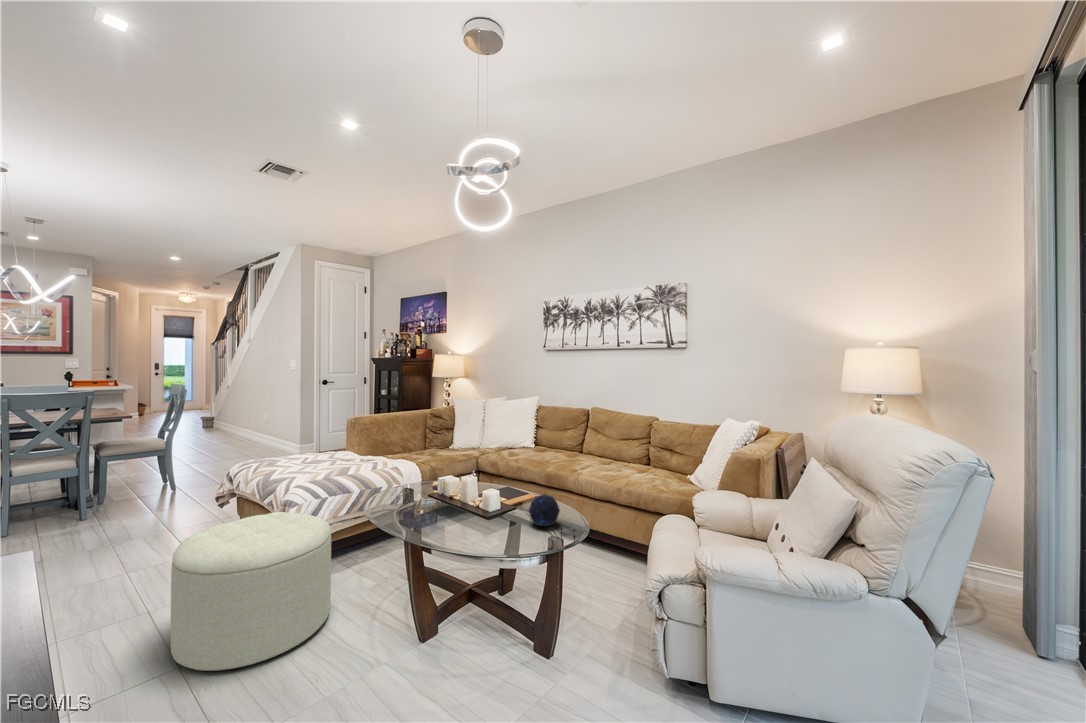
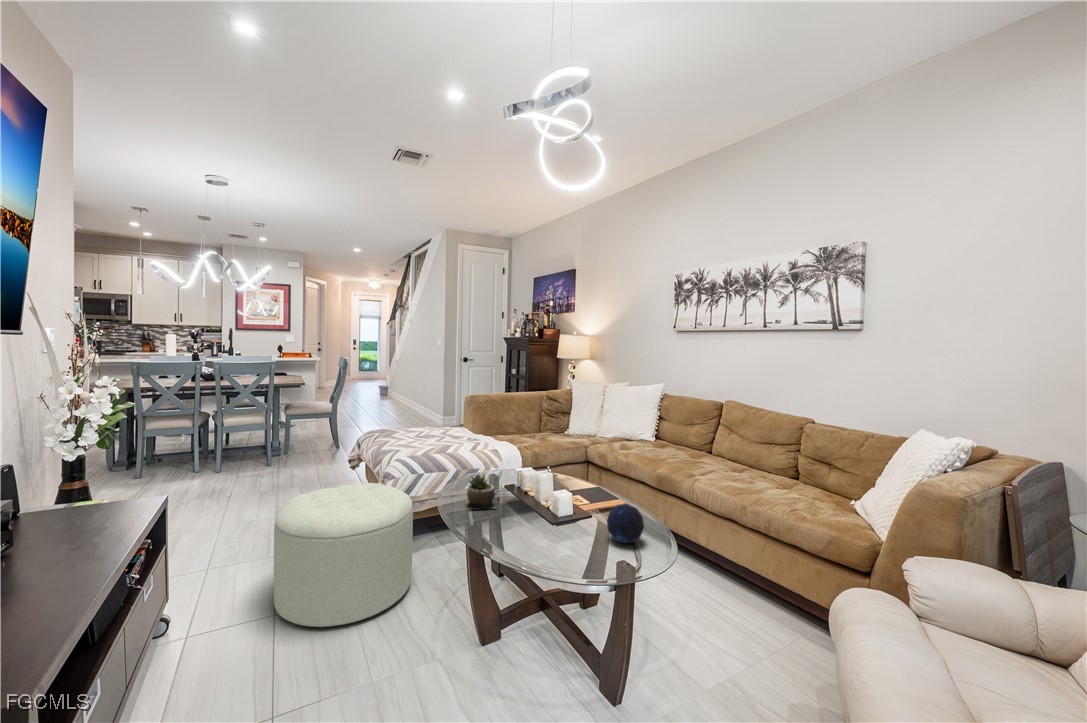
succulent plant: none [388,485,423,522] -> present [465,474,496,510]

